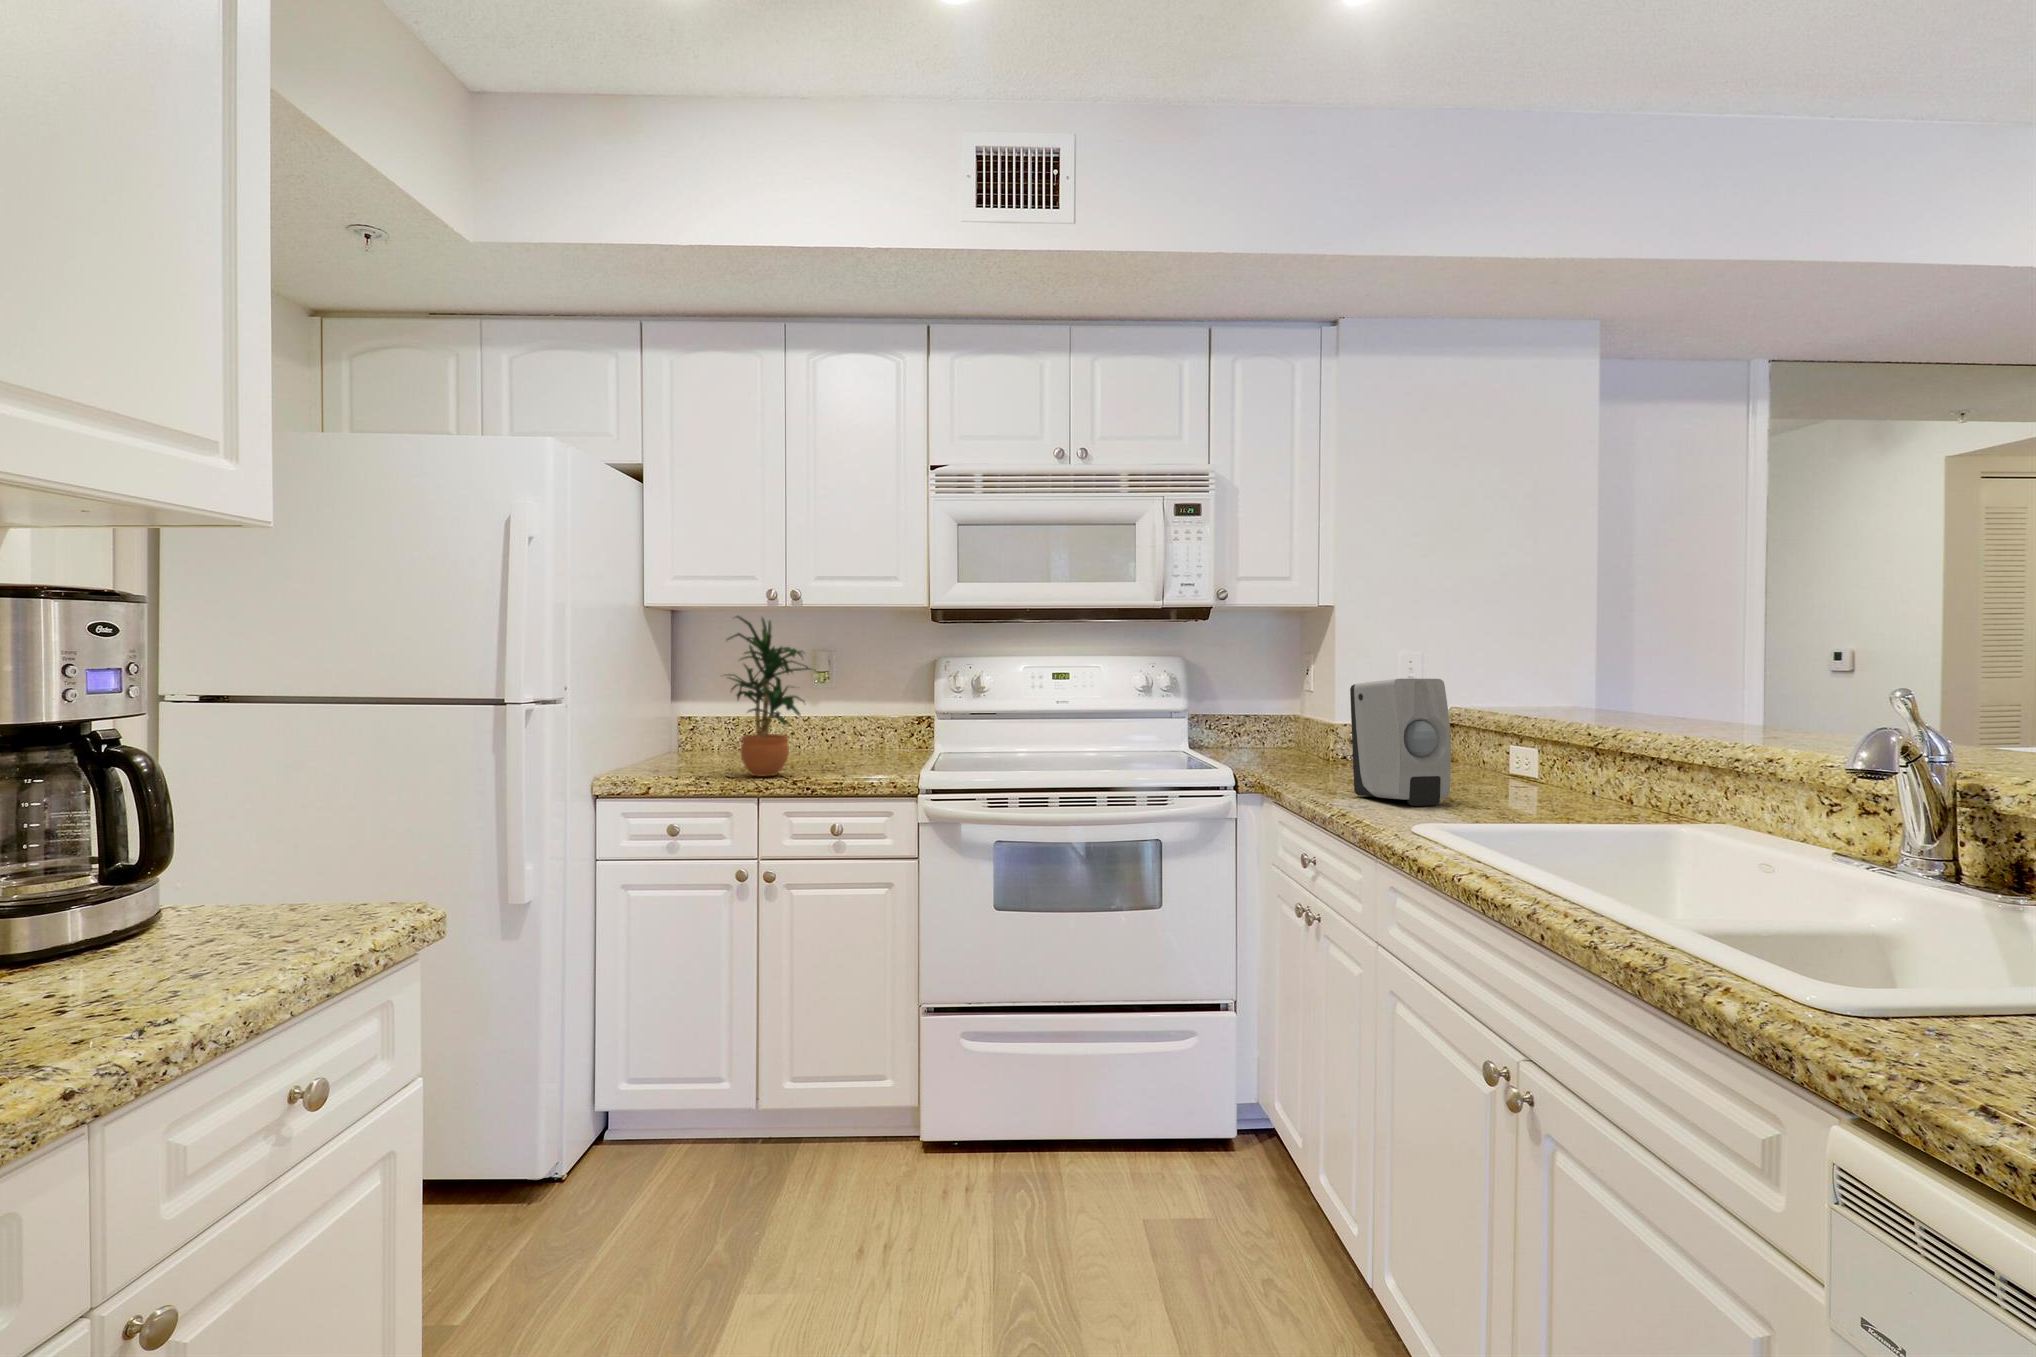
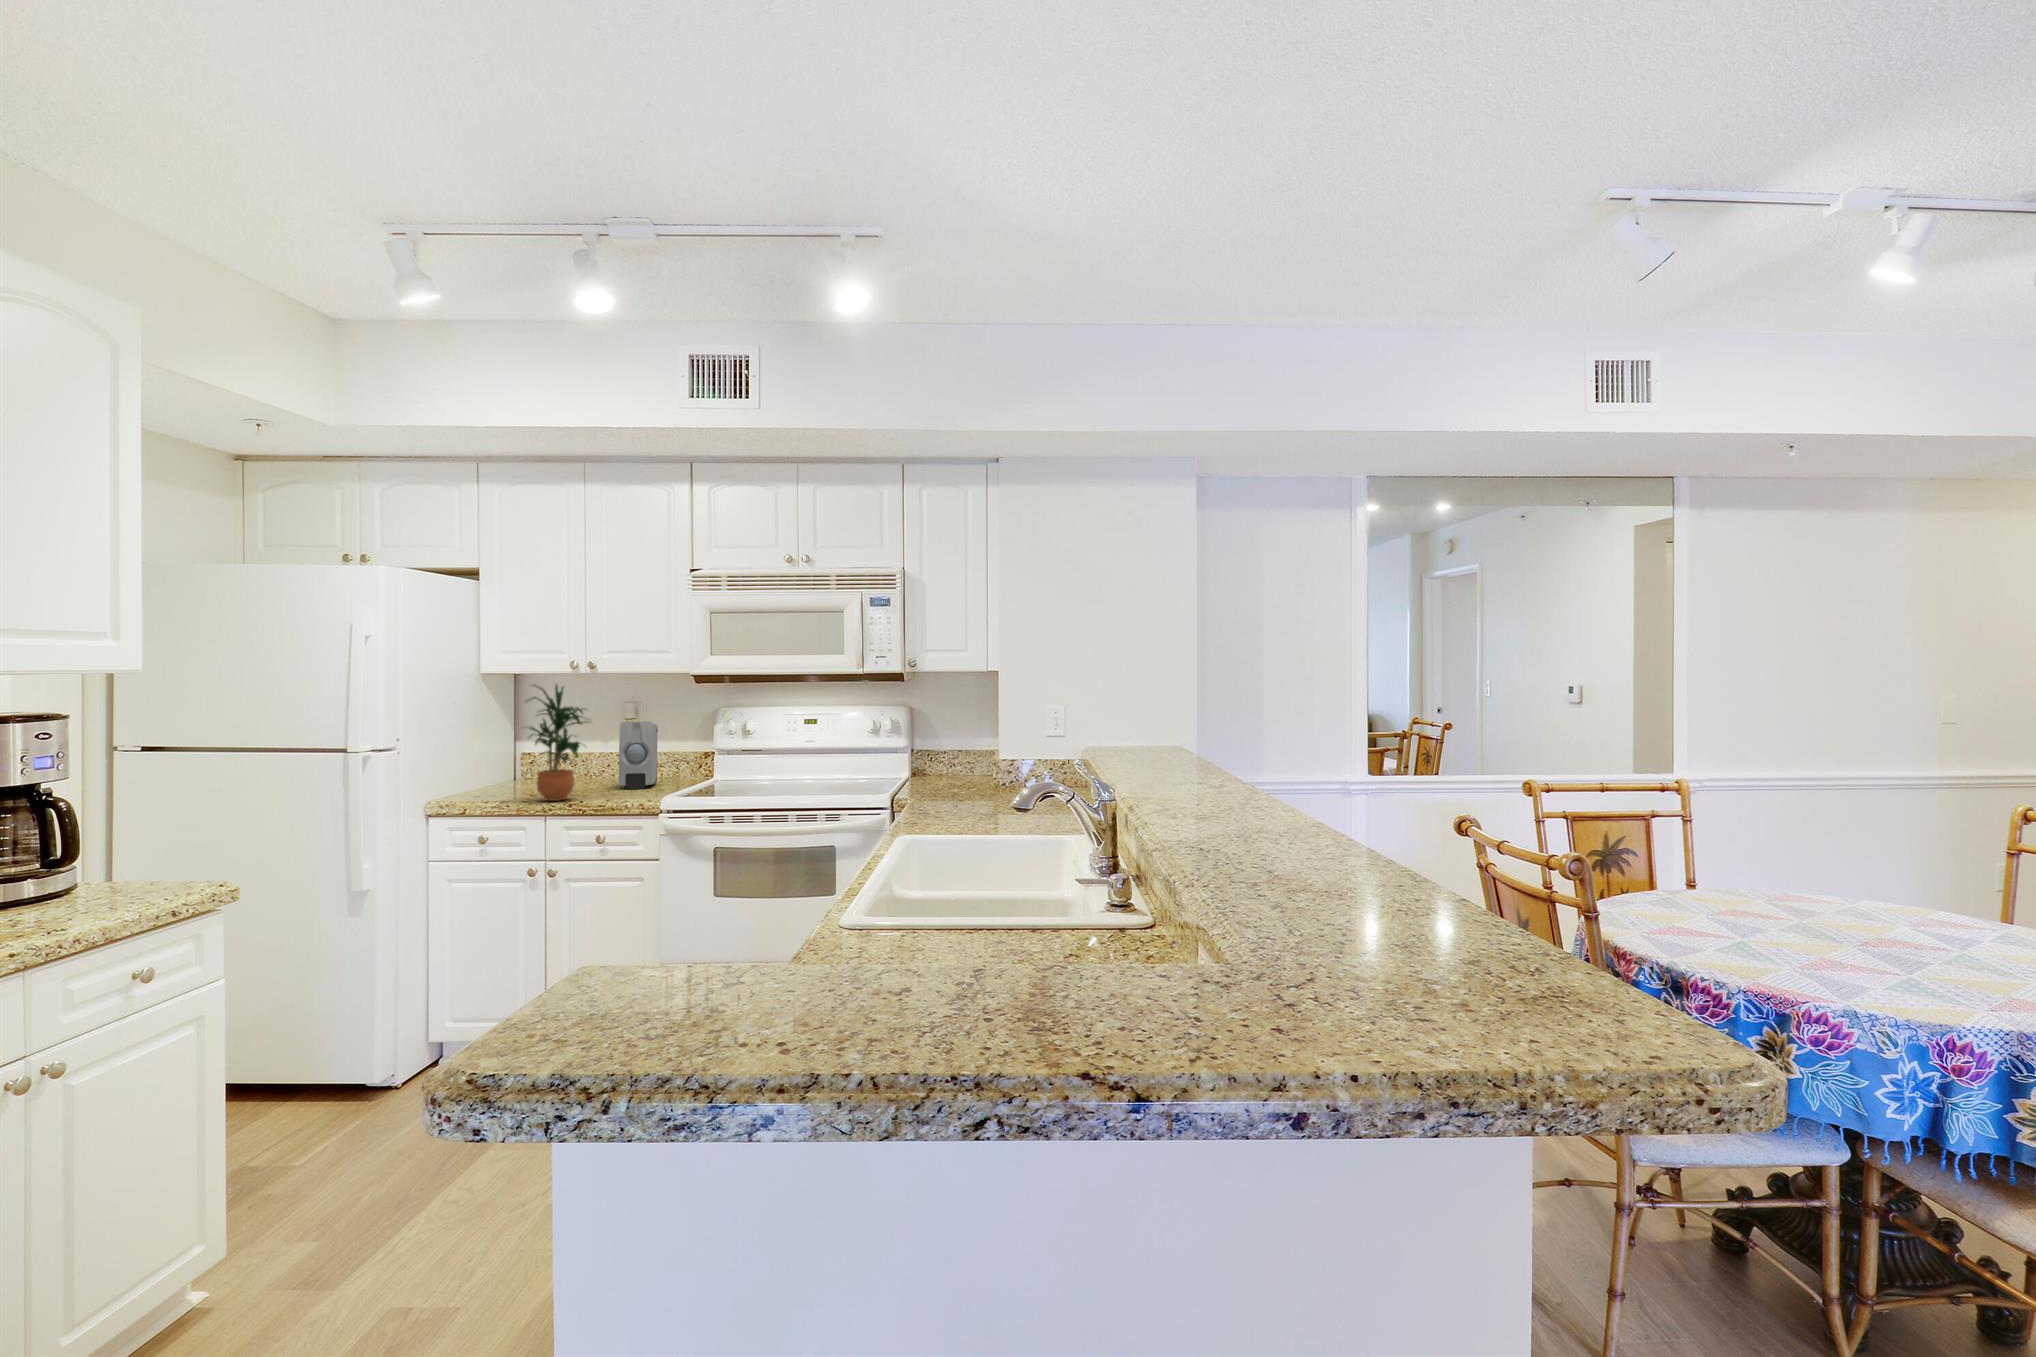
soap dispenser: present [1350,679,1451,806] -> present [619,721,658,789]

